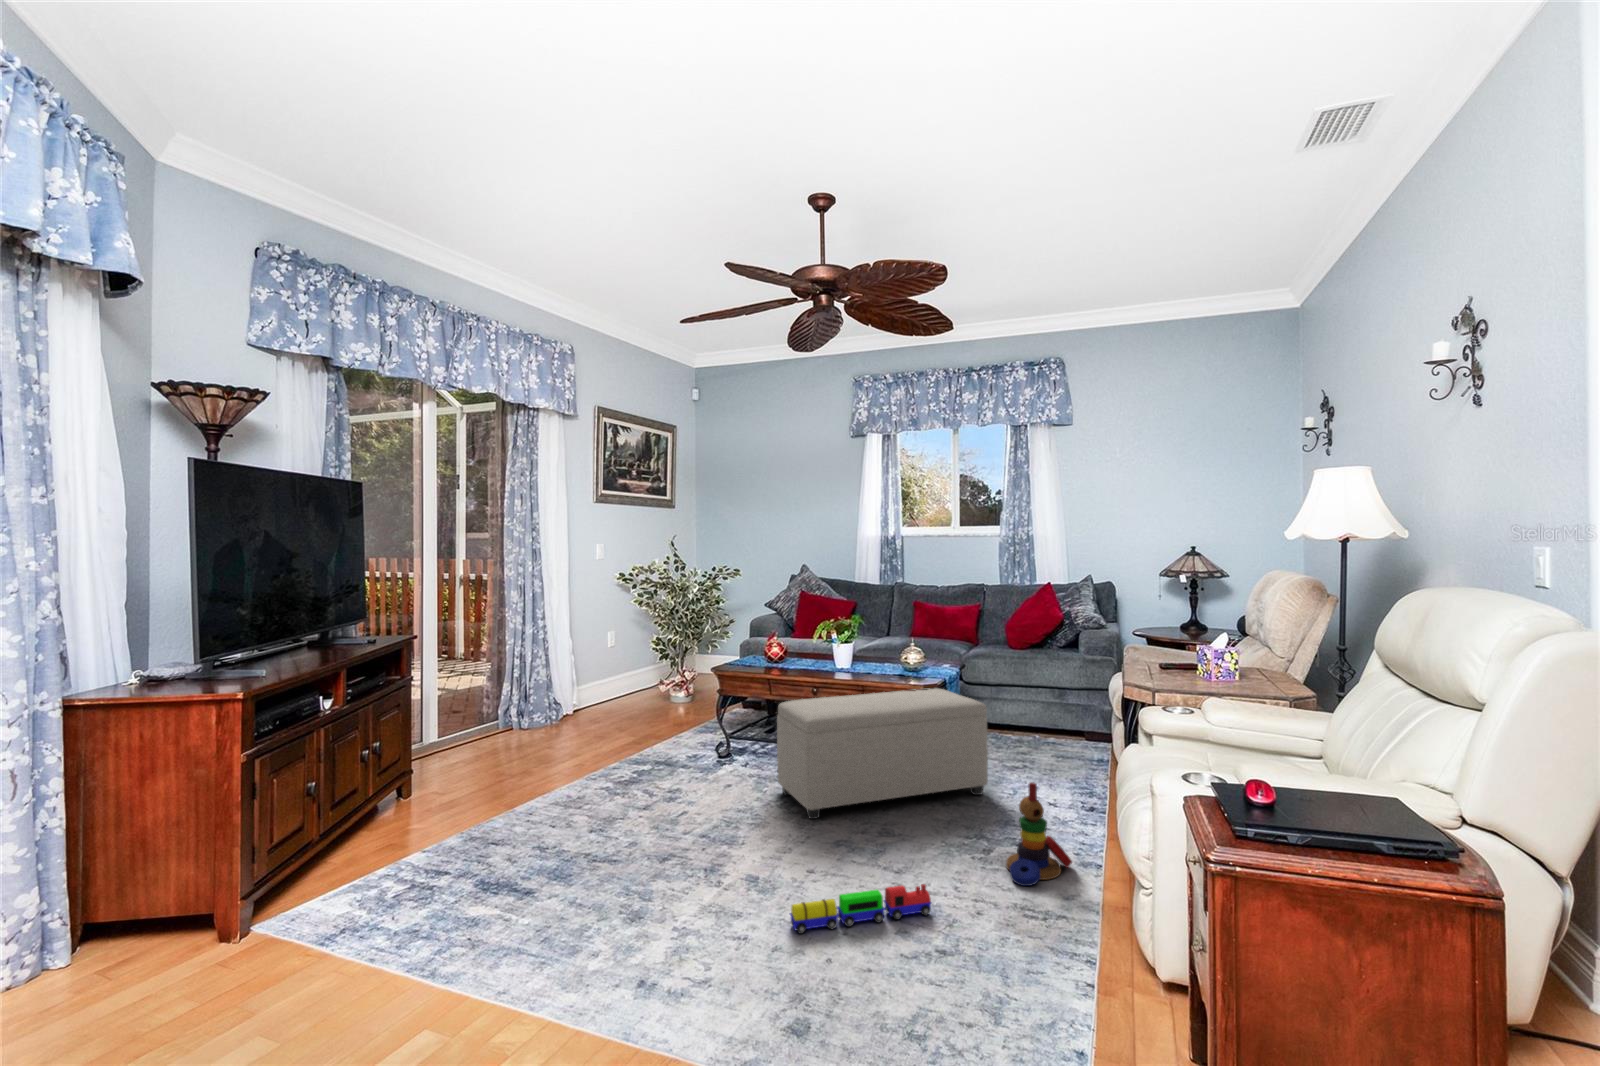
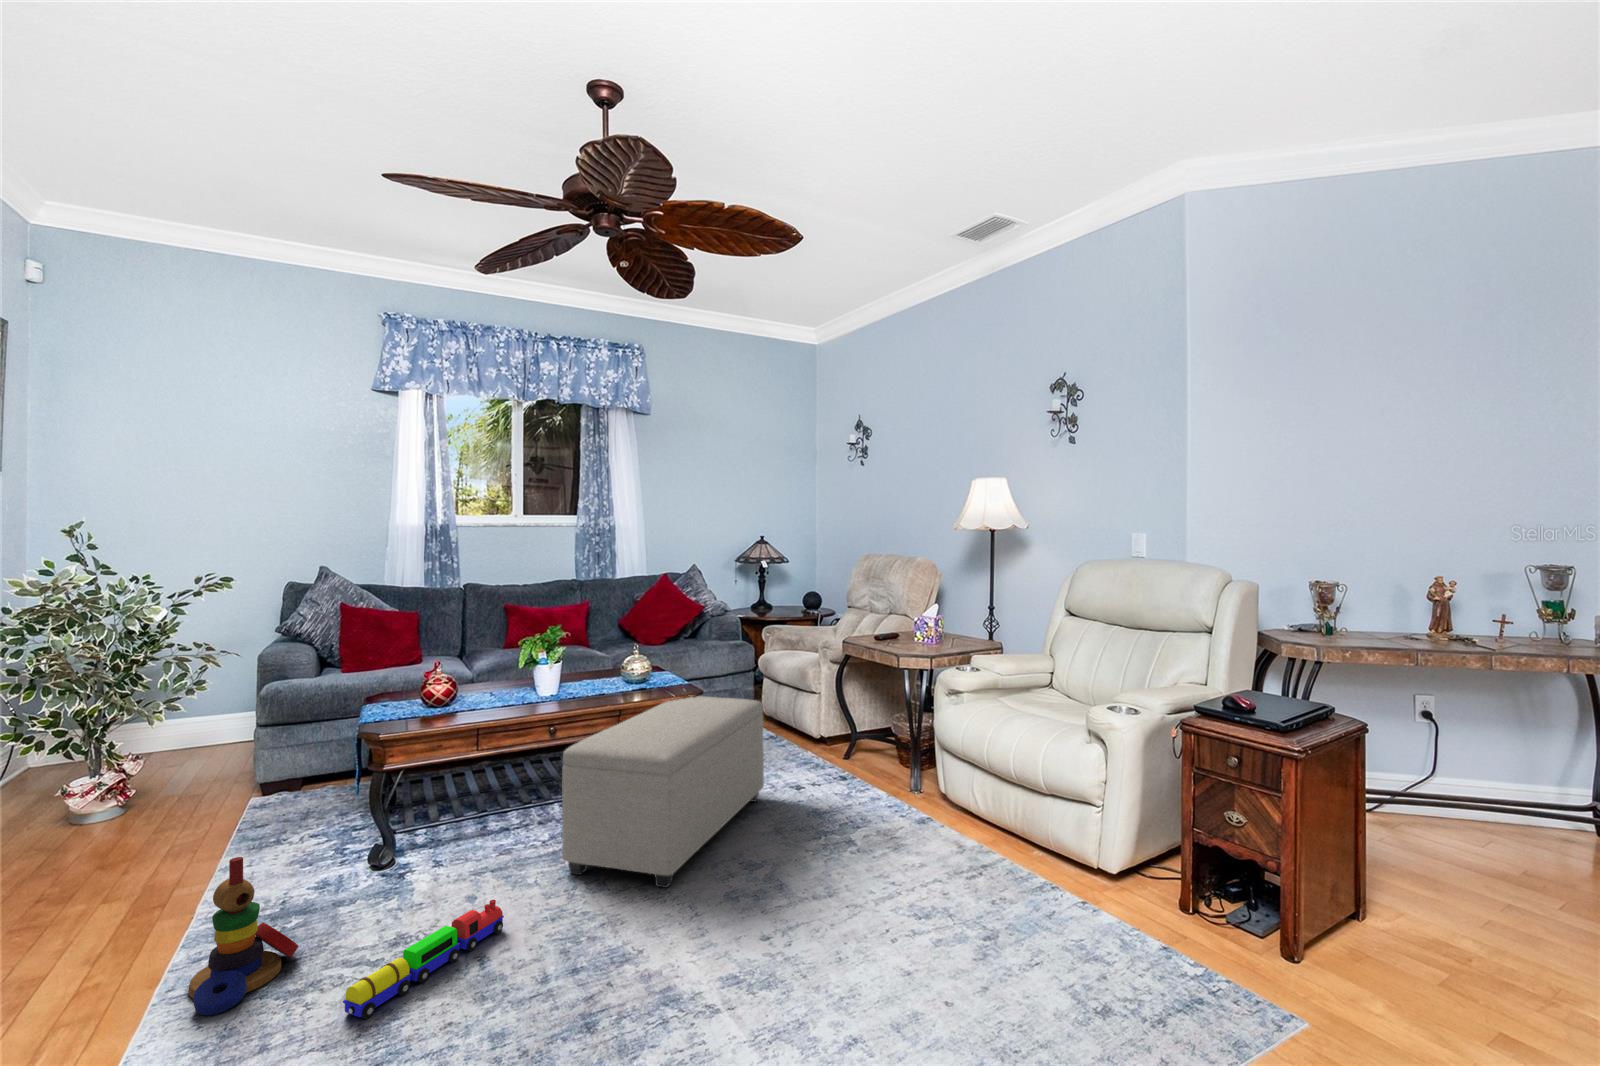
stacking toy: present [1006,782,1072,886] -> present [188,857,299,1015]
toy train: present [790,884,931,934] -> present [343,900,504,1019]

